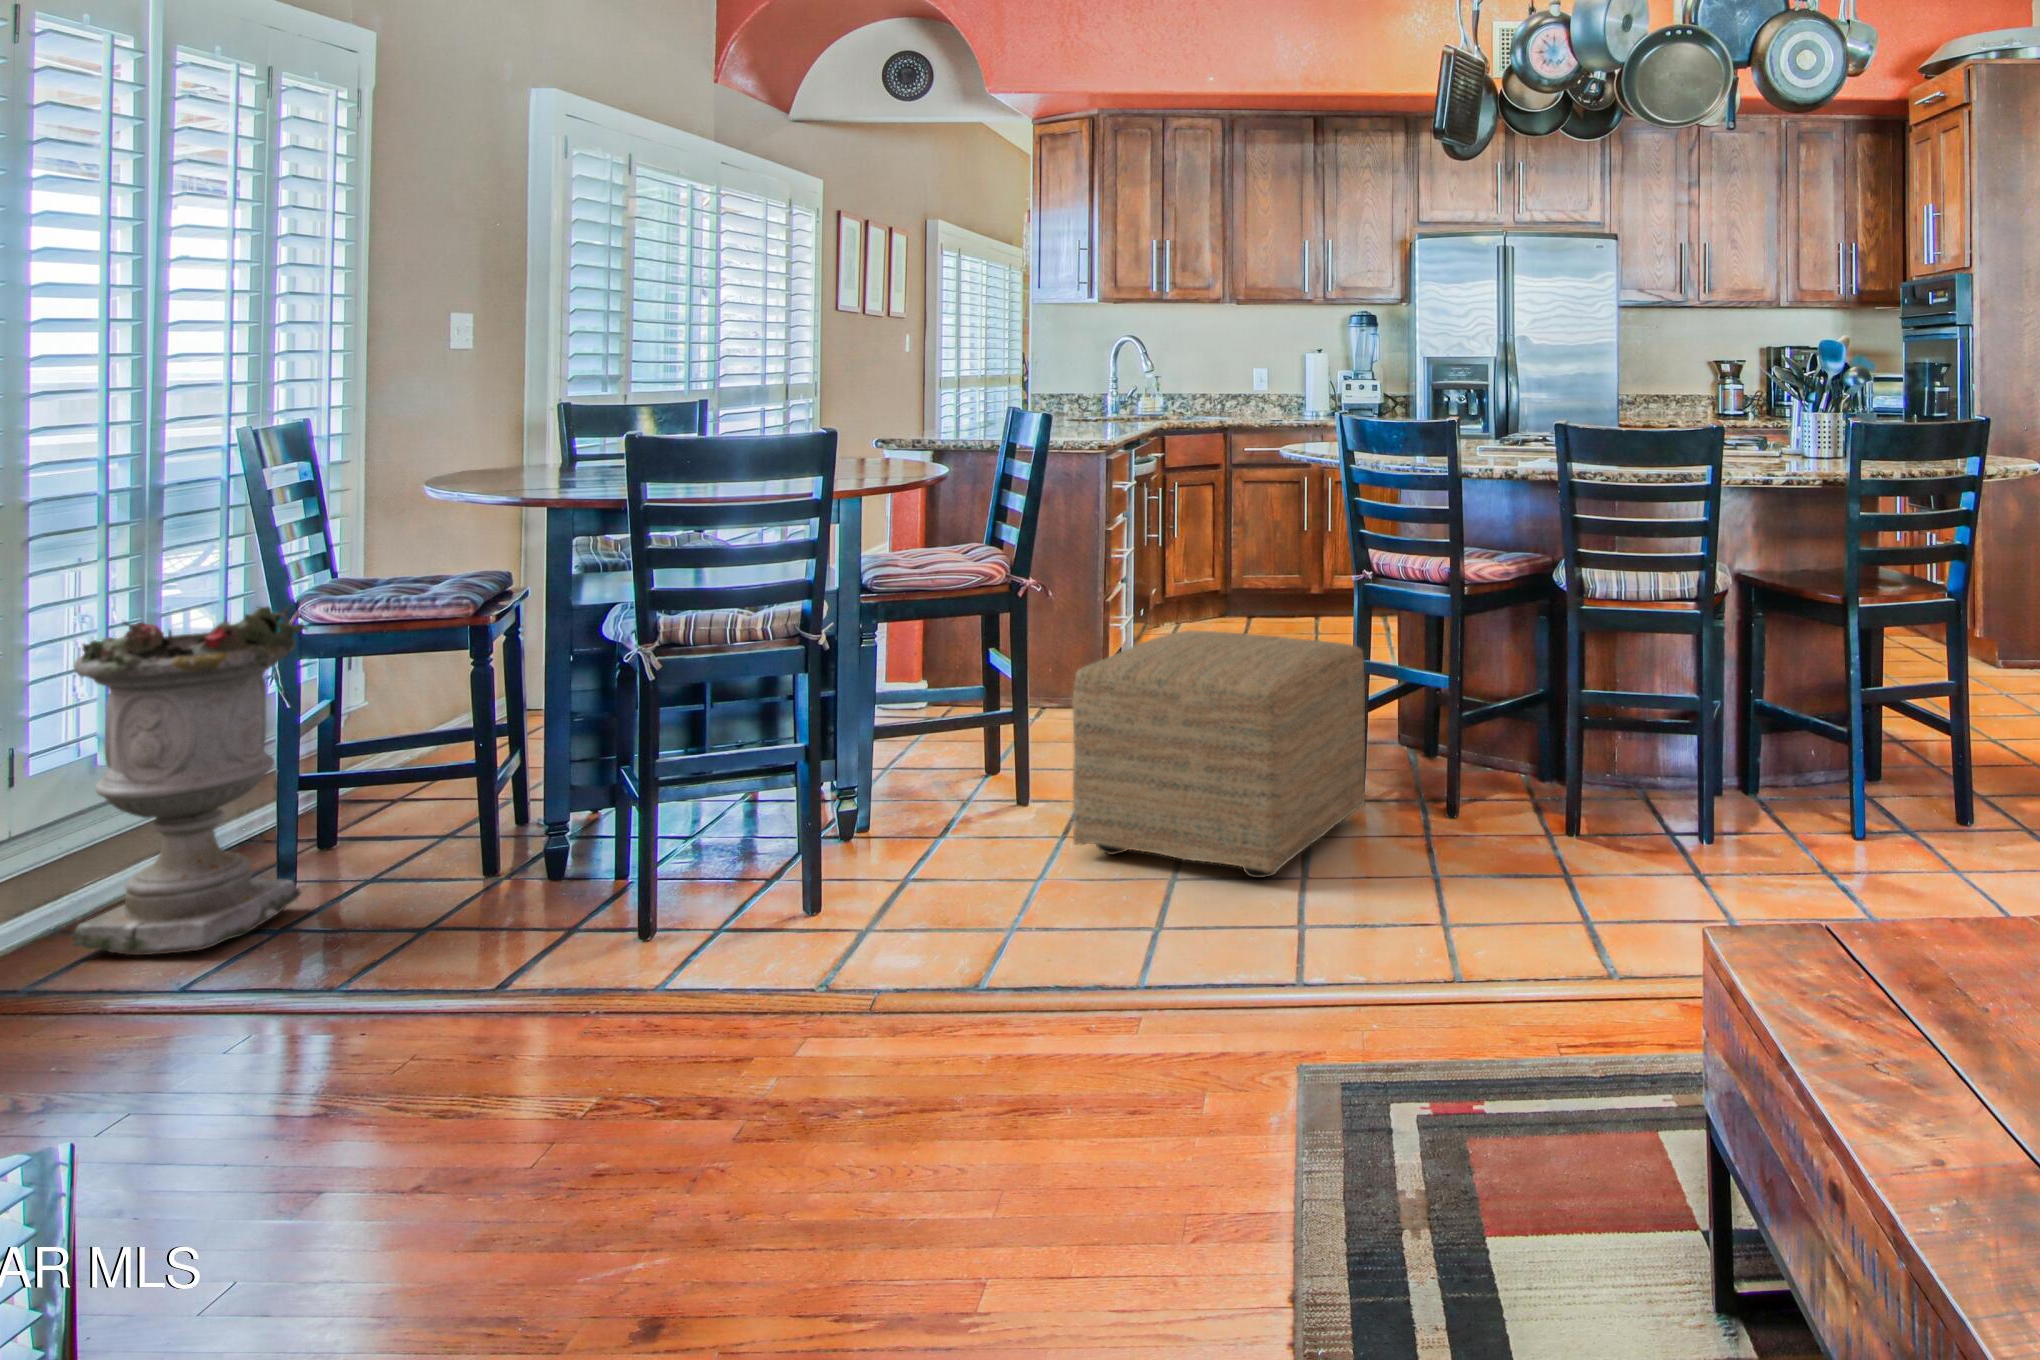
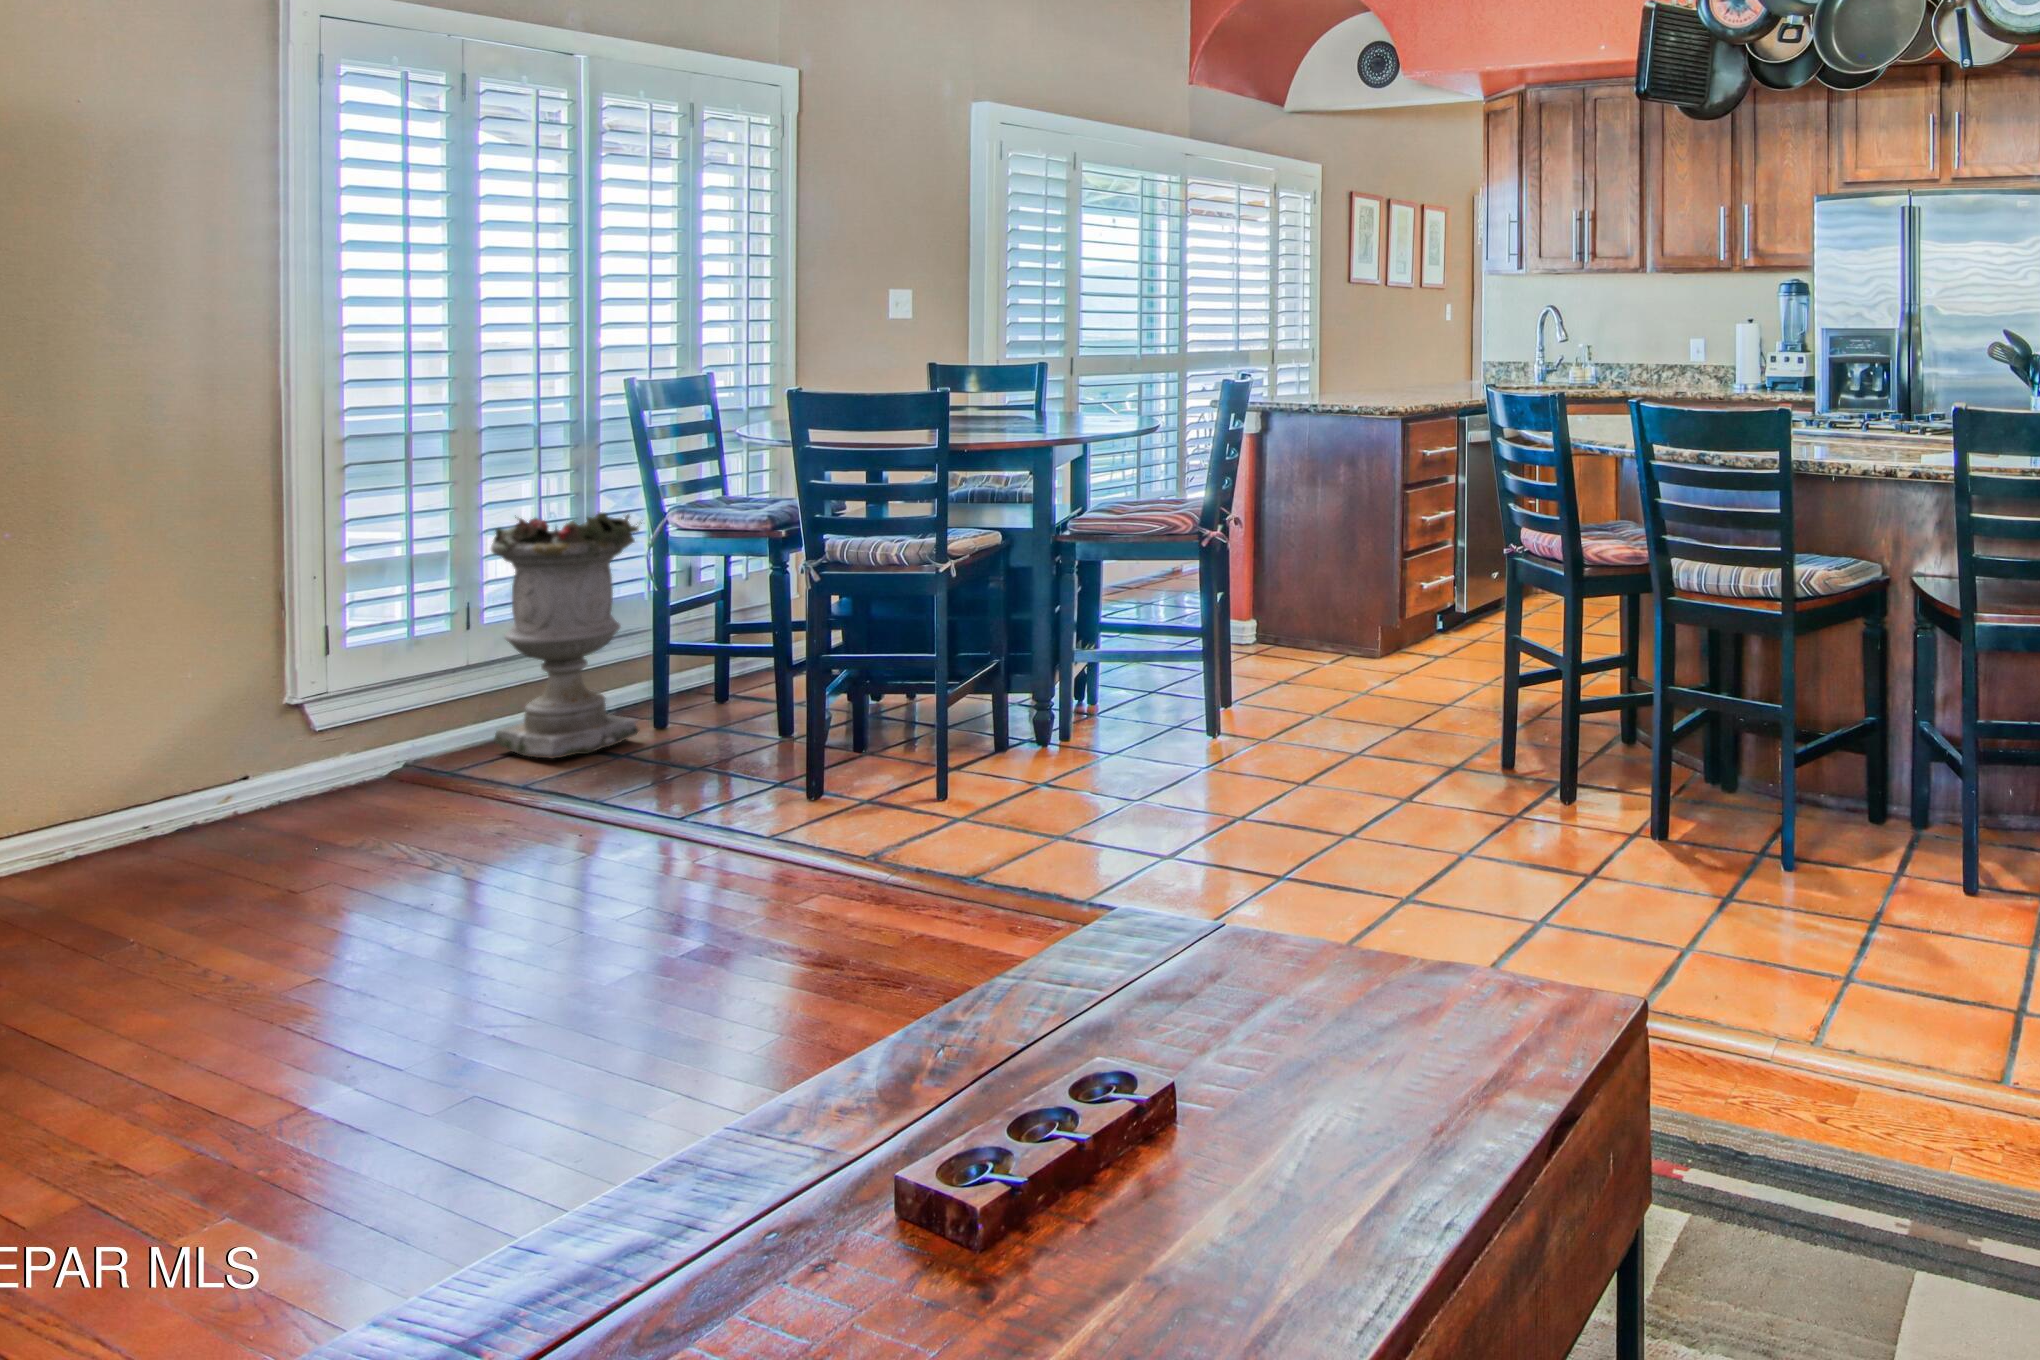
ottoman: present [1072,630,1365,878] -> none [1157,596,1447,835]

